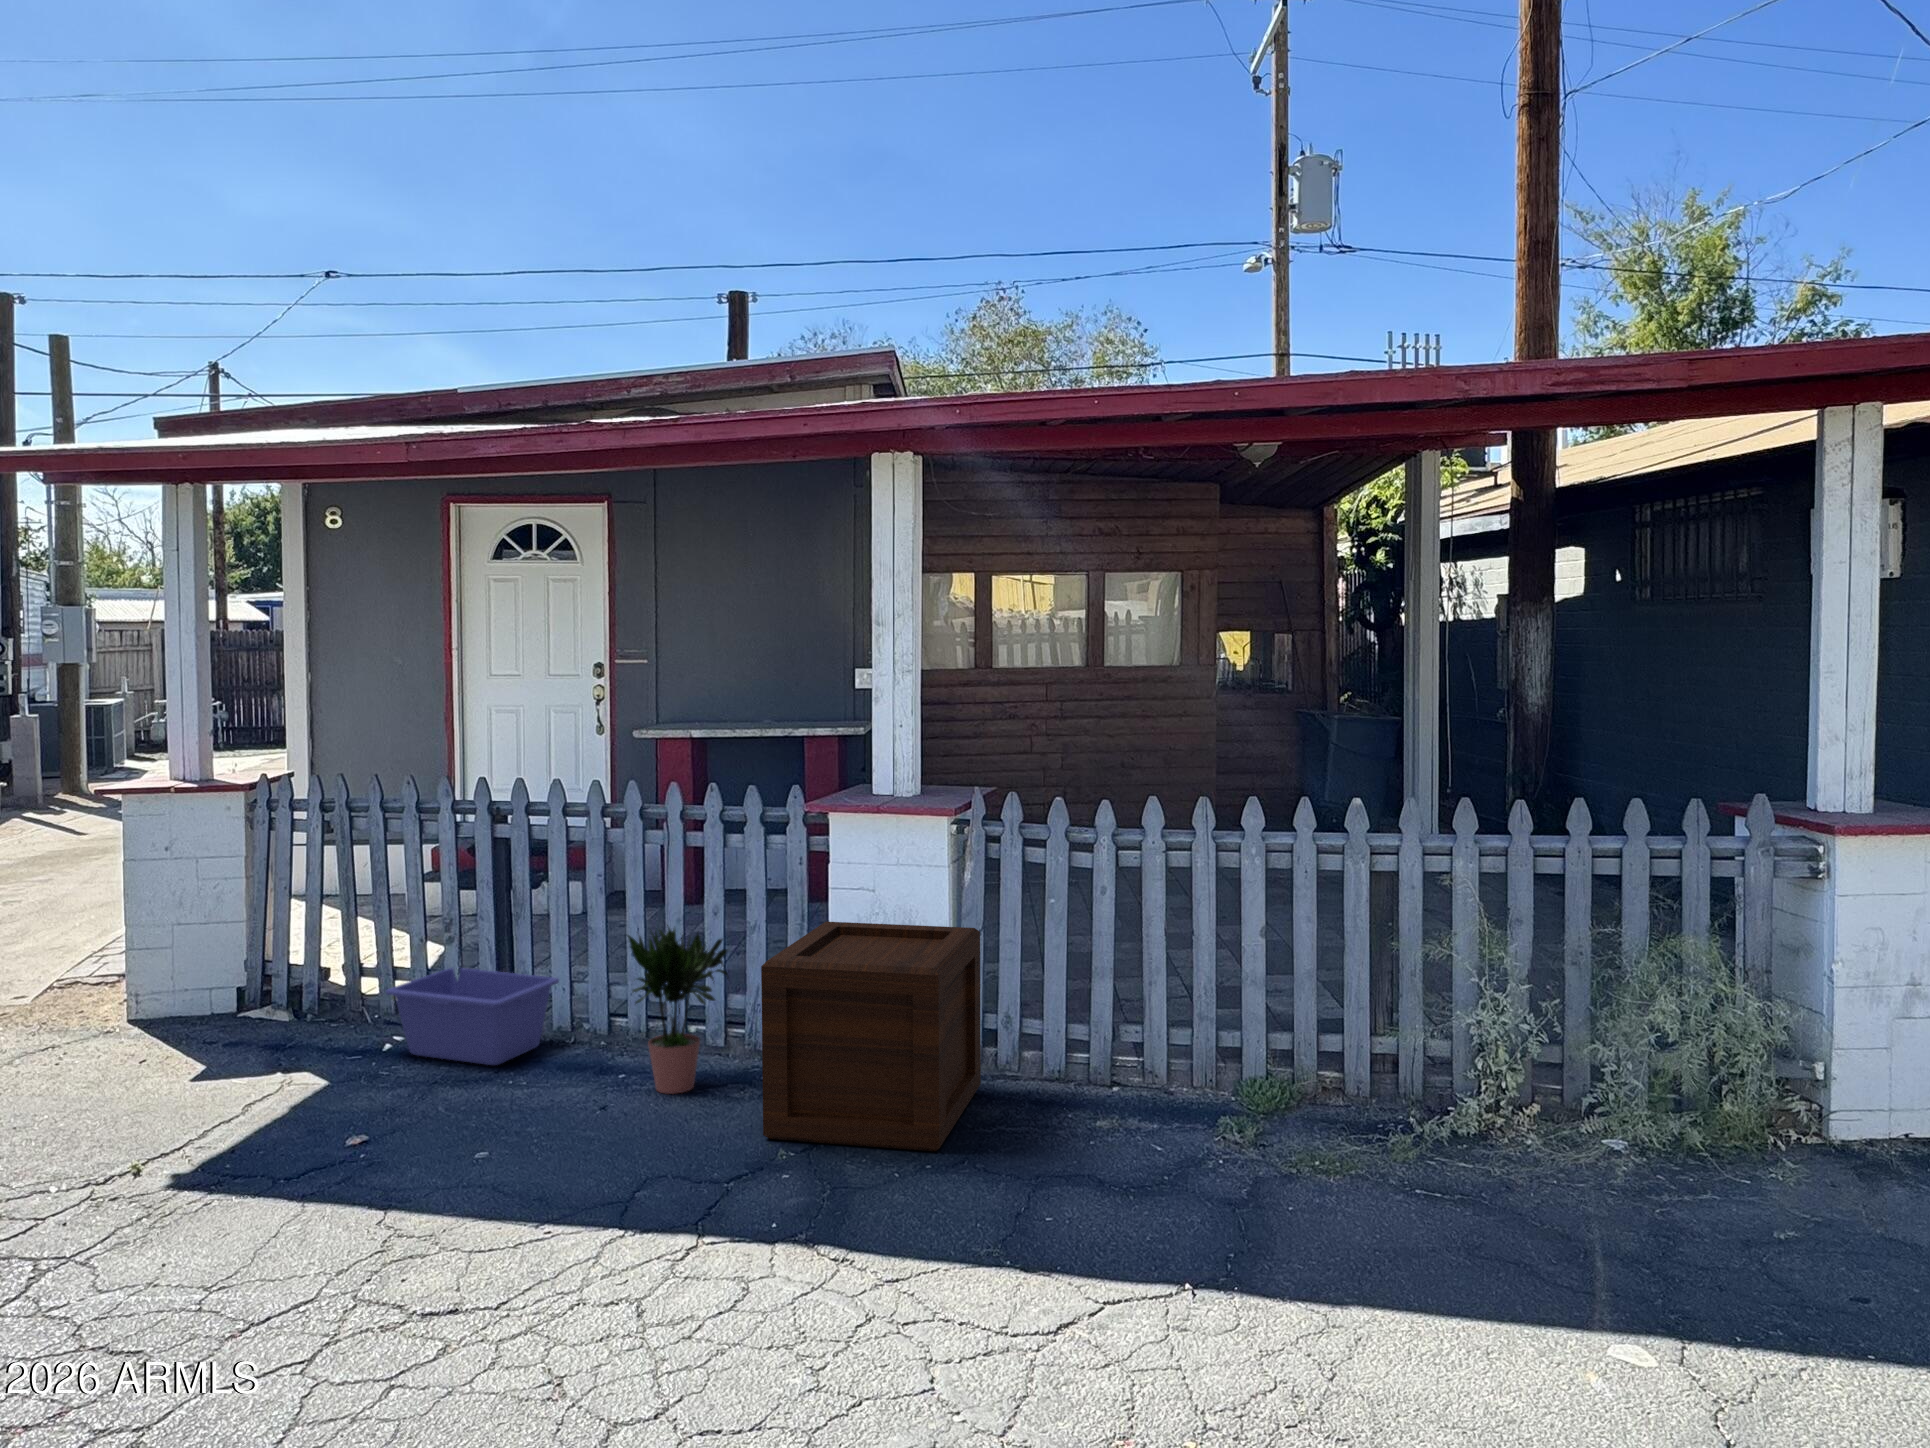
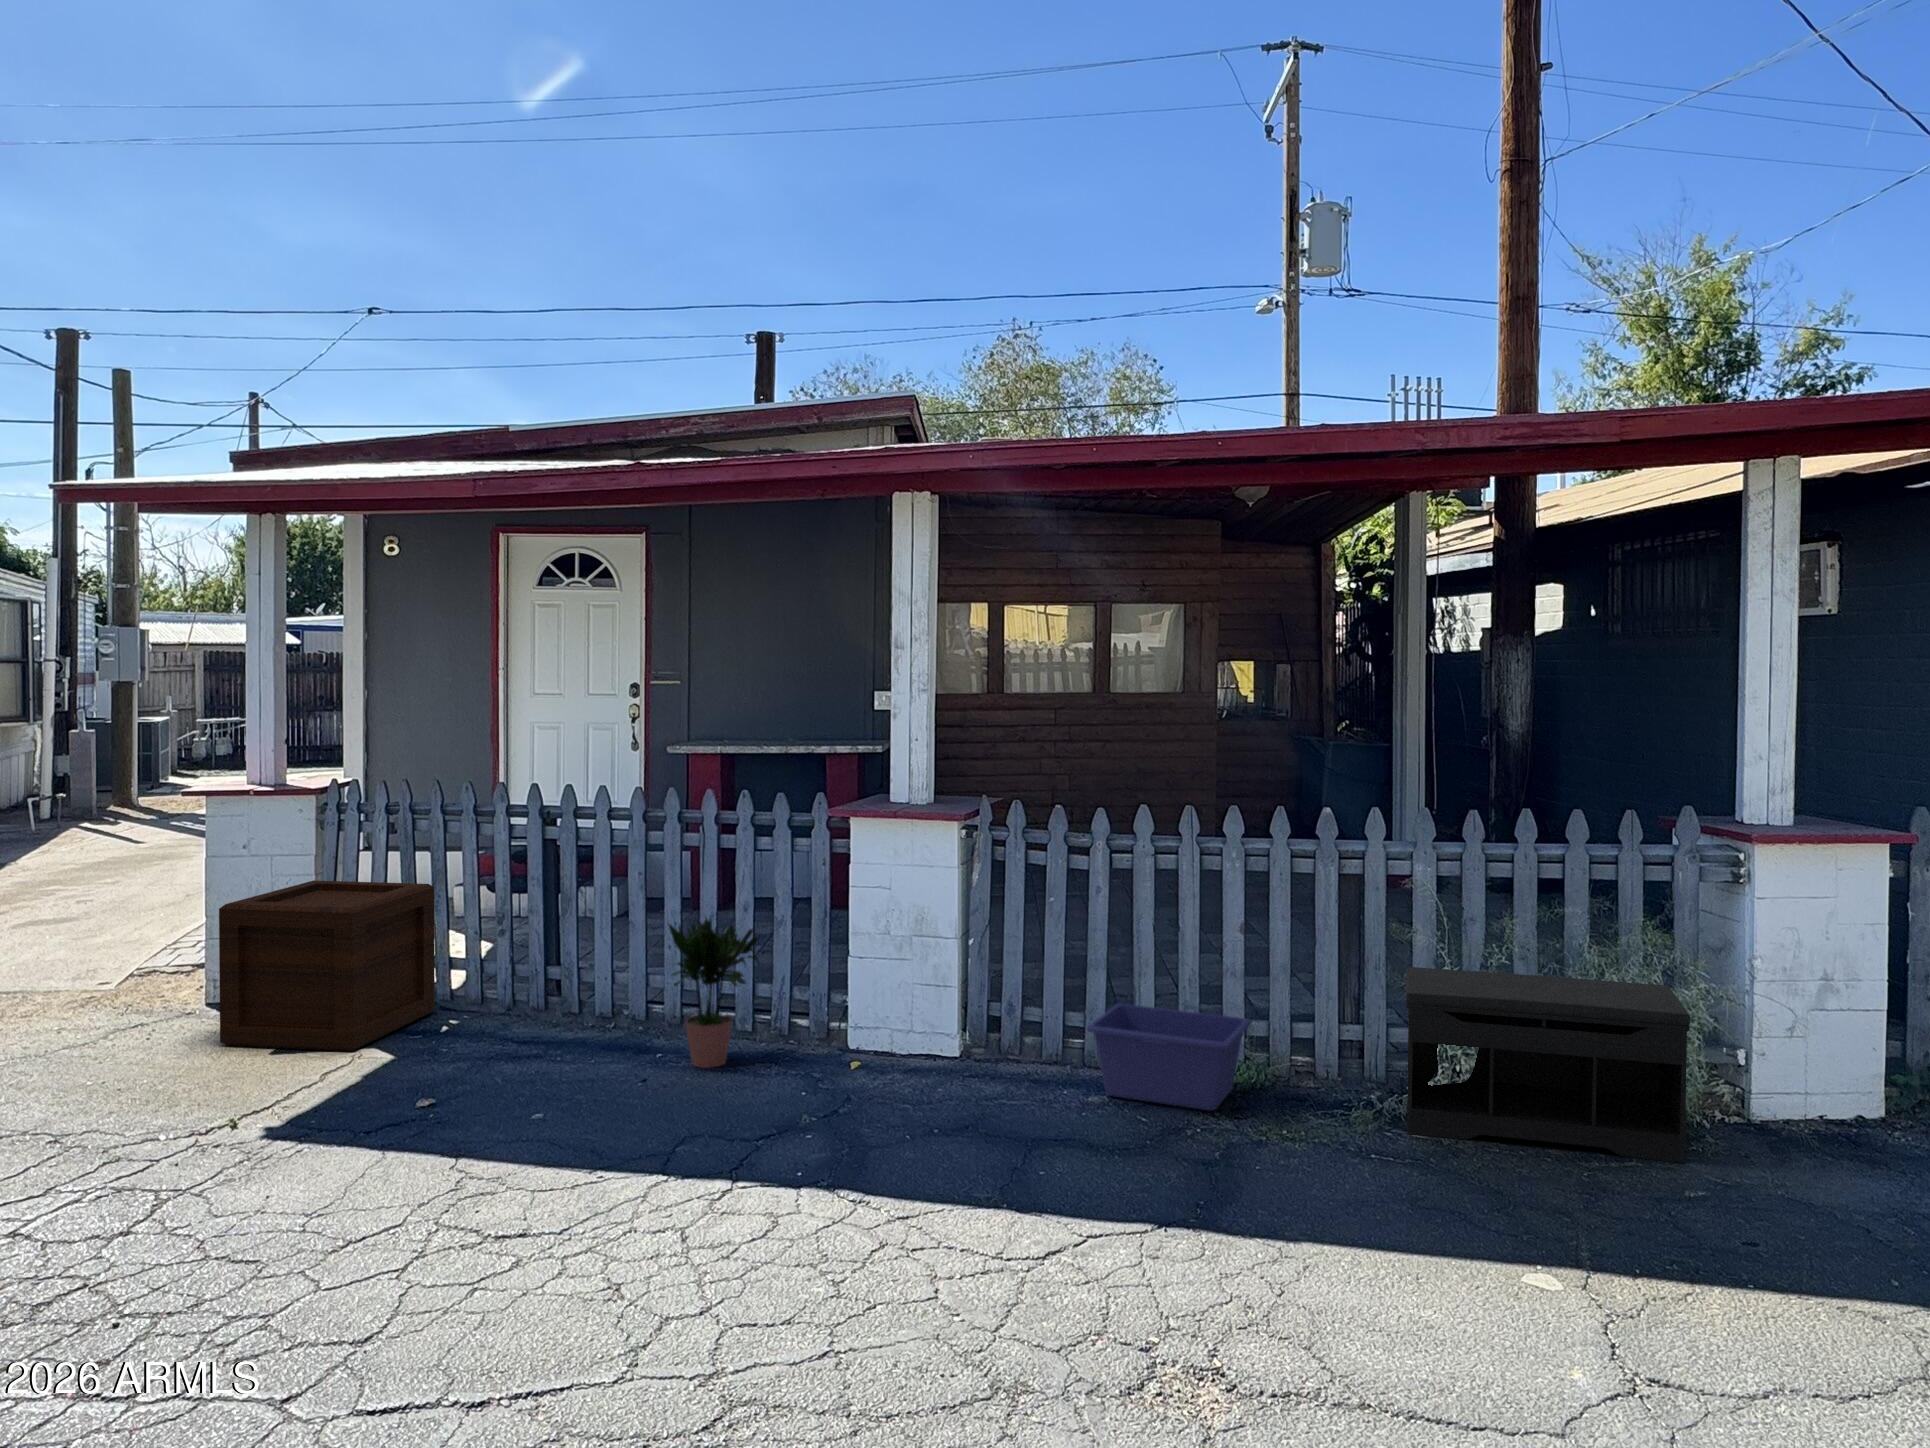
wooden crate: present [761,922,981,1151] -> present [219,880,435,1051]
storage bin: present [386,967,559,1065] -> present [1087,1004,1251,1111]
bench: none [1447,975,1771,1196] -> present [1406,967,1690,1163]

